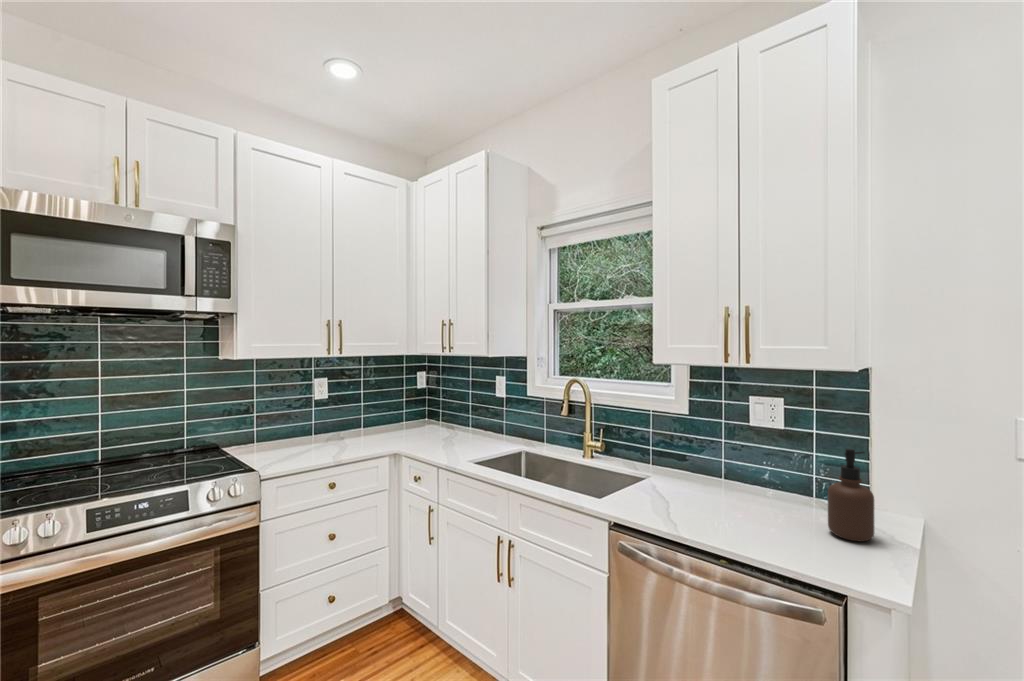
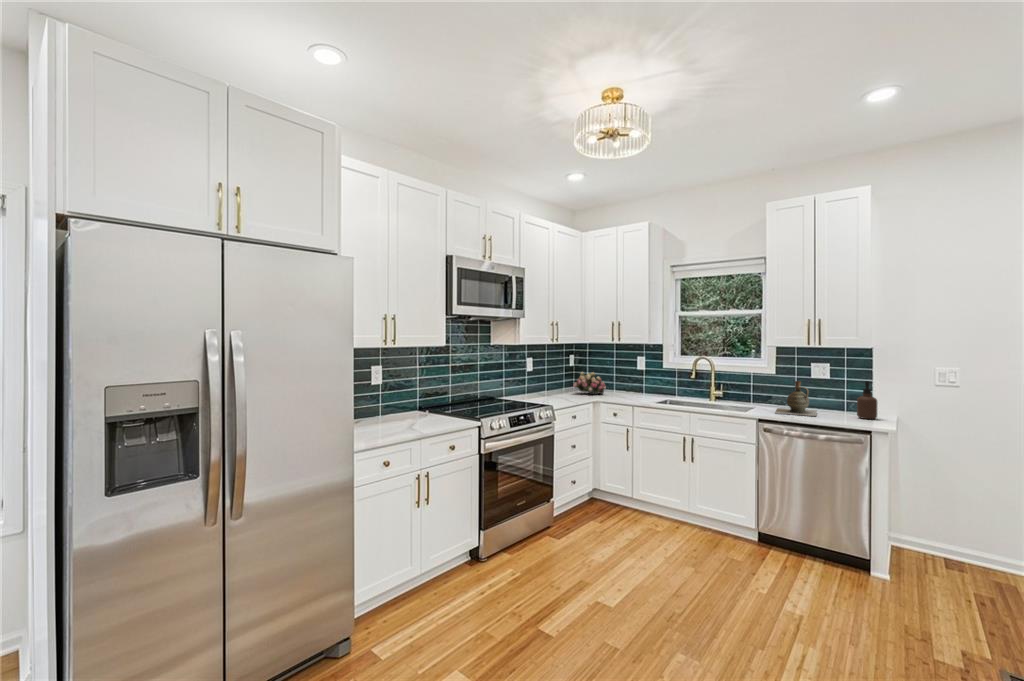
flower arrangement: none [397,399,453,435] -> present [573,372,606,394]
ceramic jug: none [655,438,751,523] -> present [775,381,817,416]

